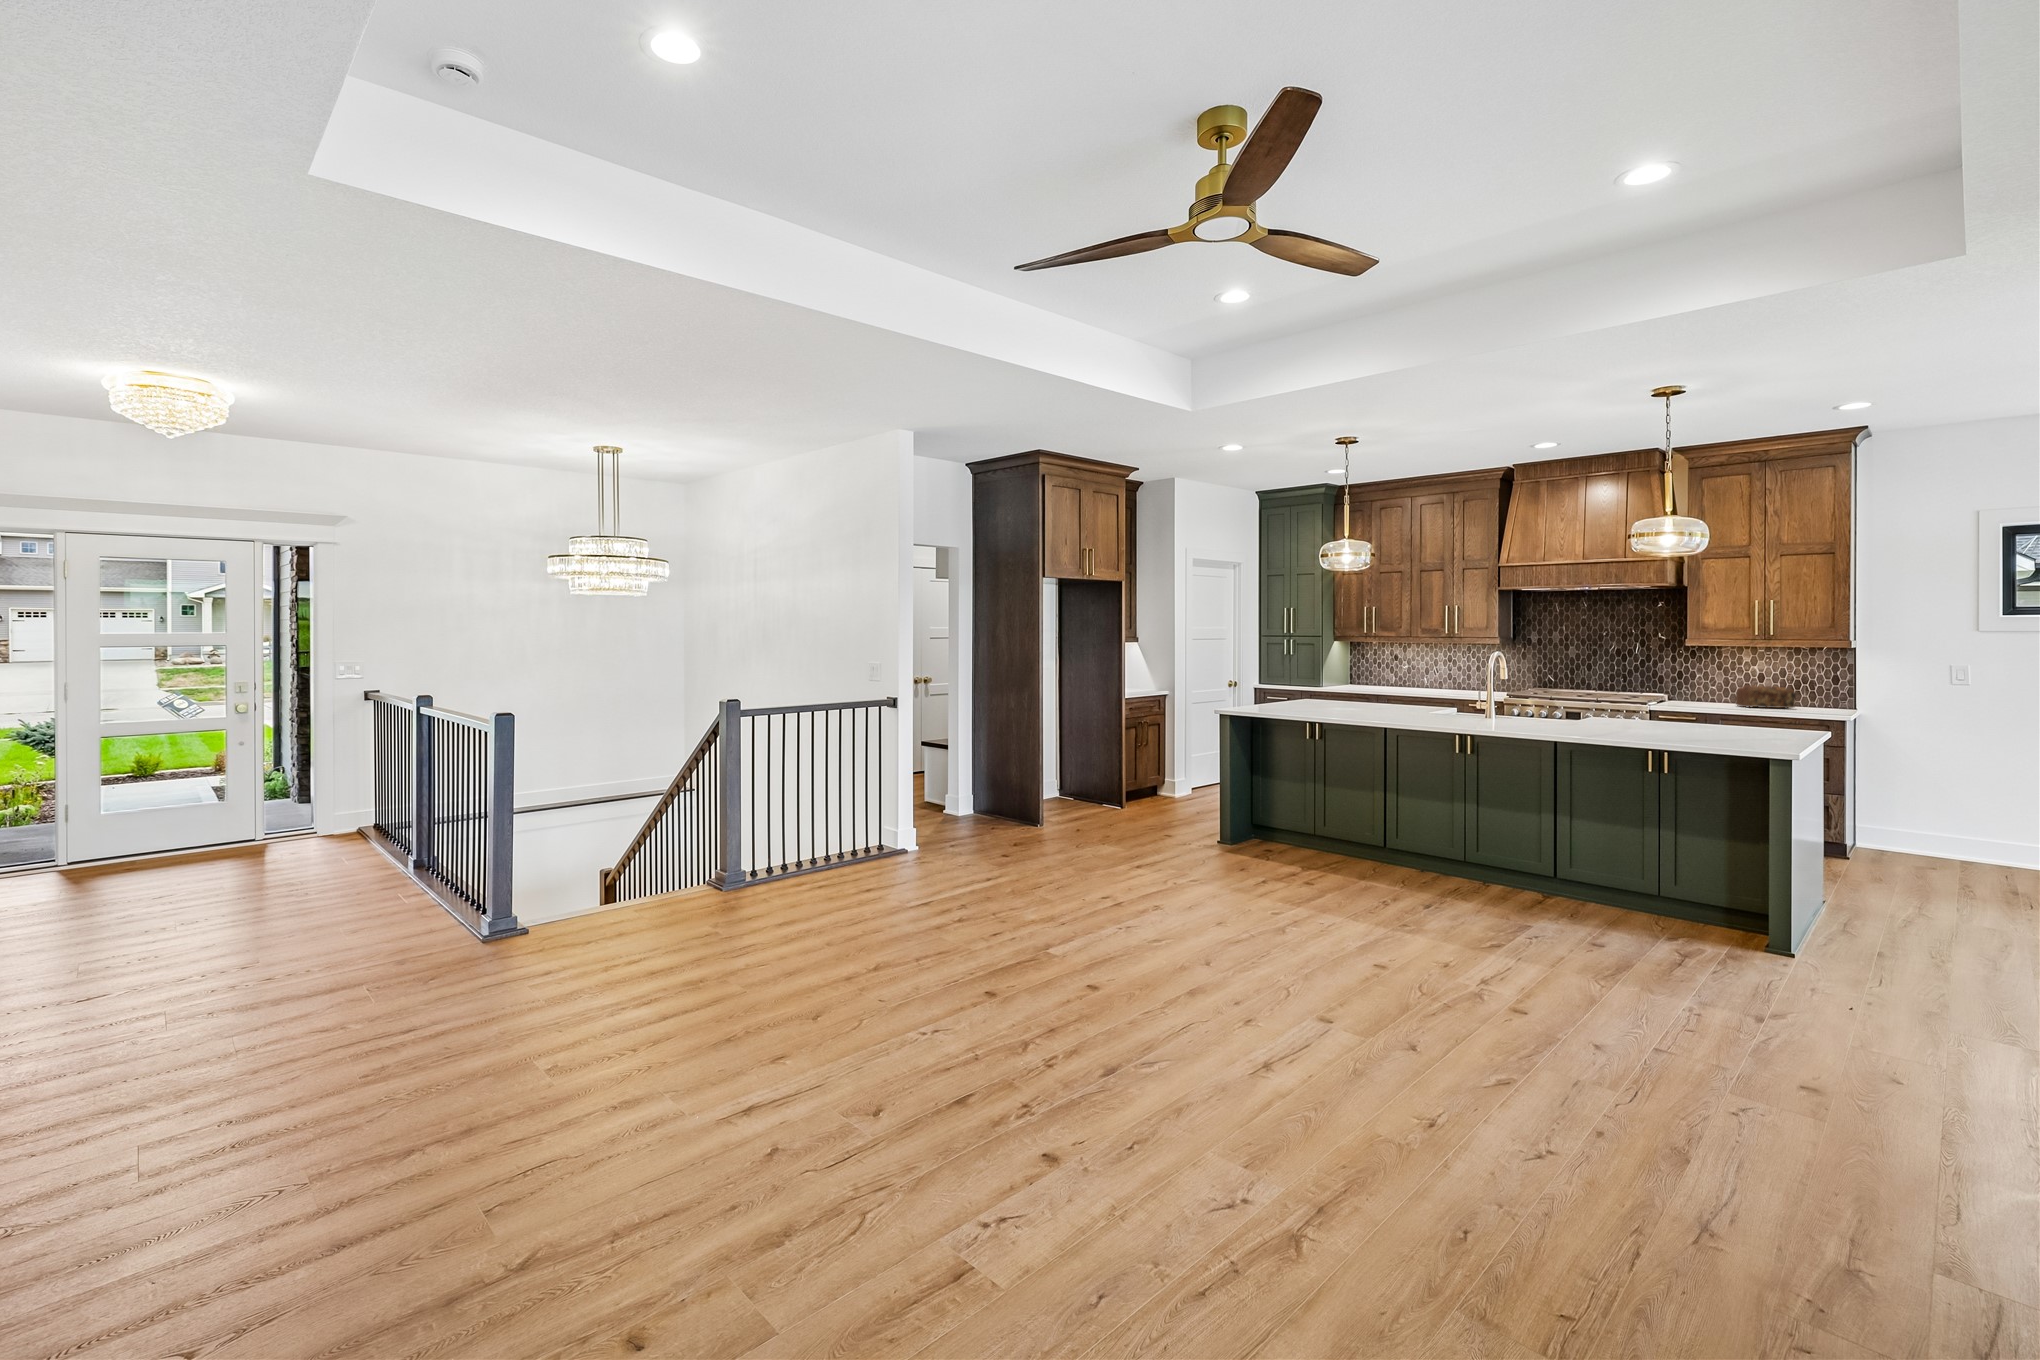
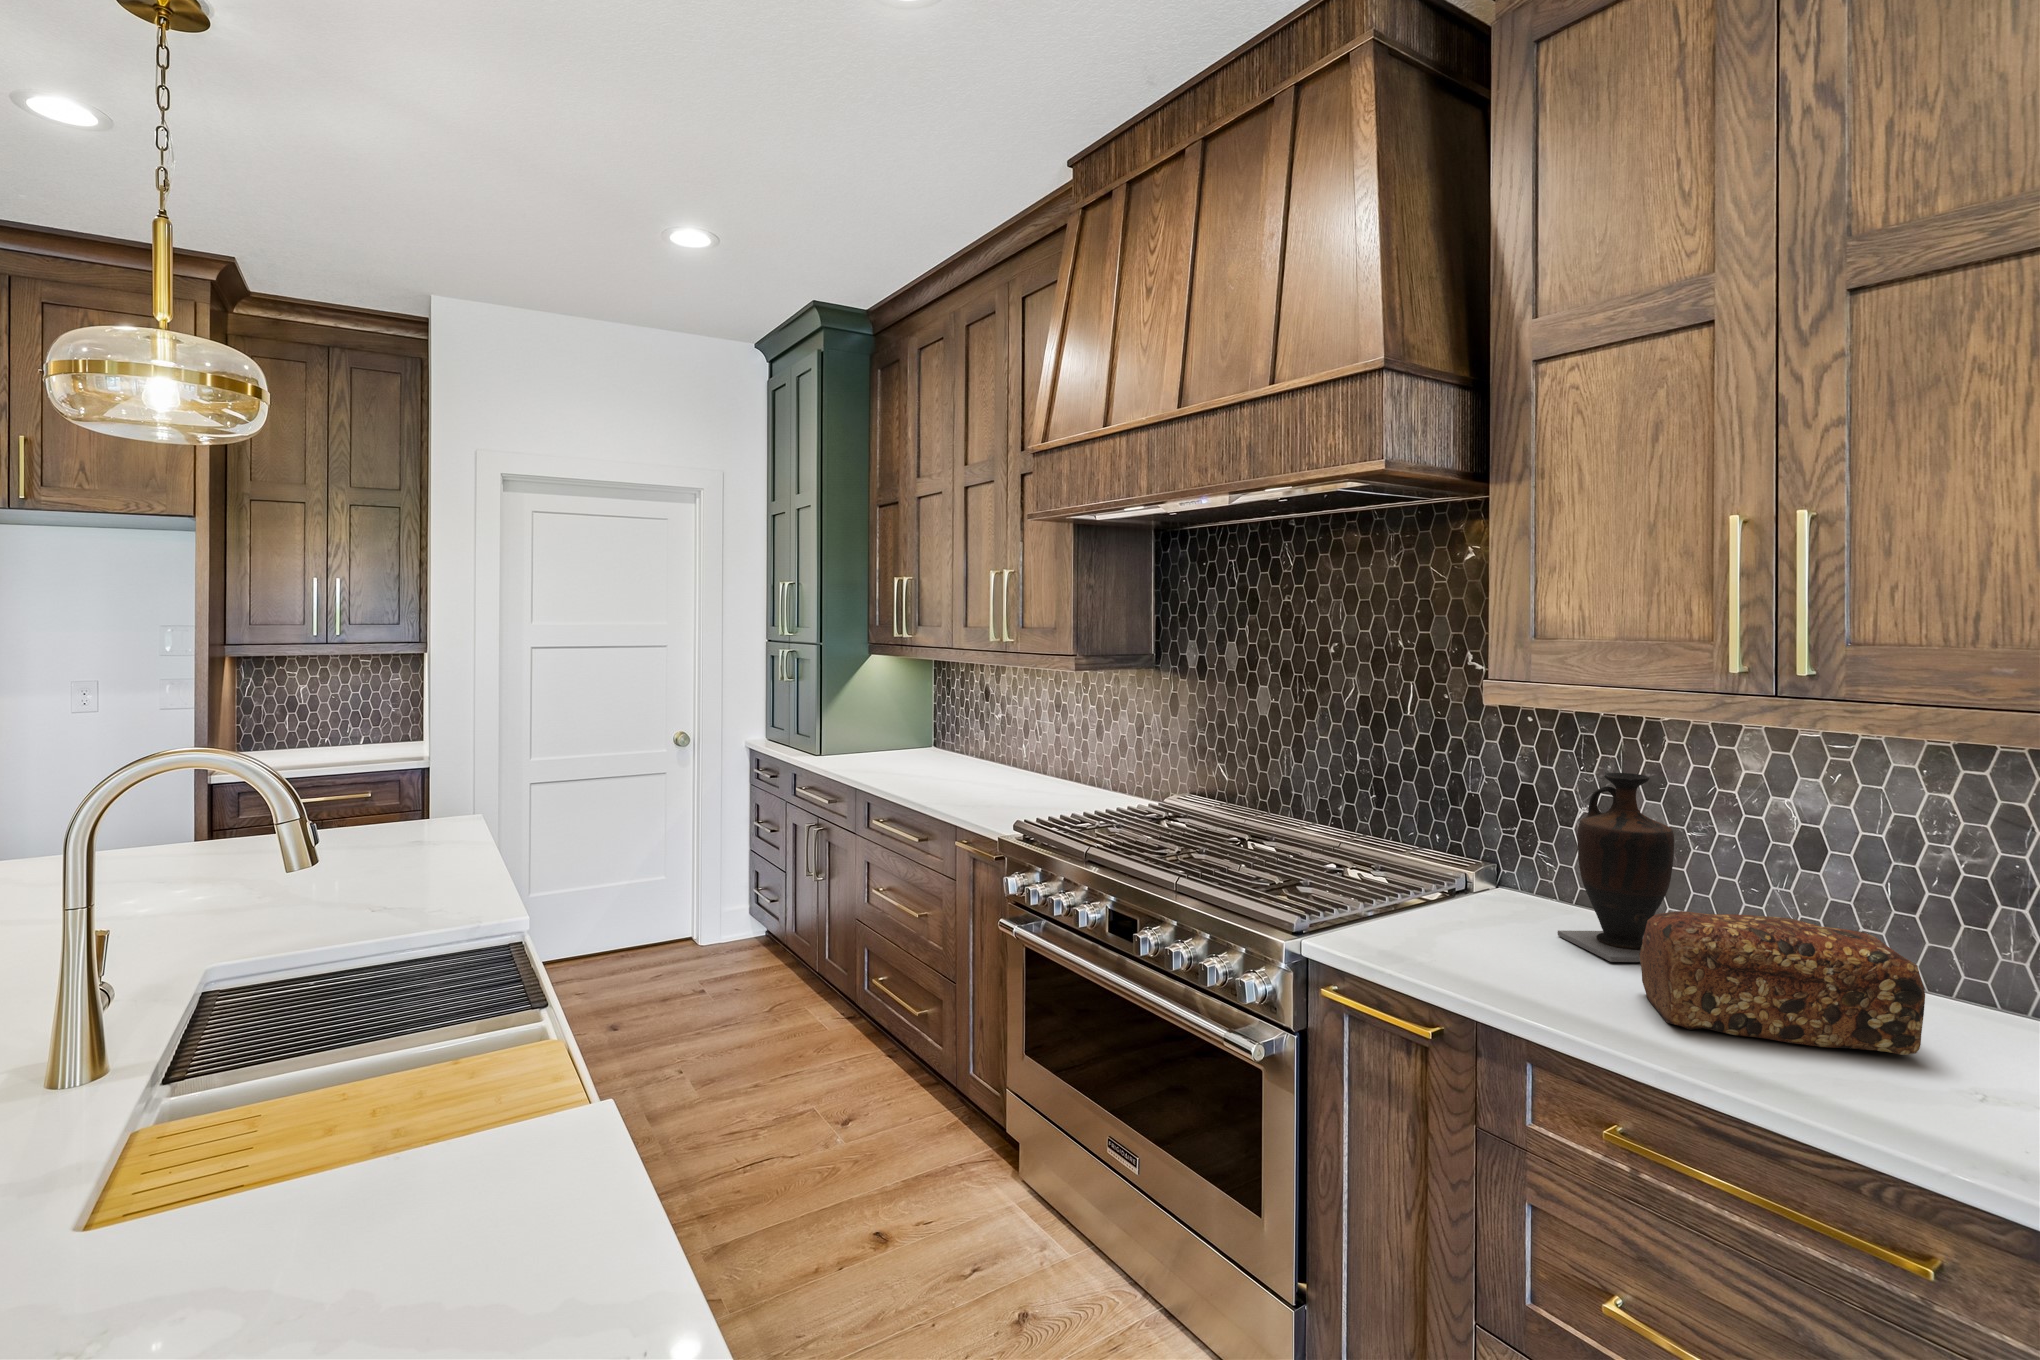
vase: none [1704,661,1739,705] -> present [1558,773,1674,962]

